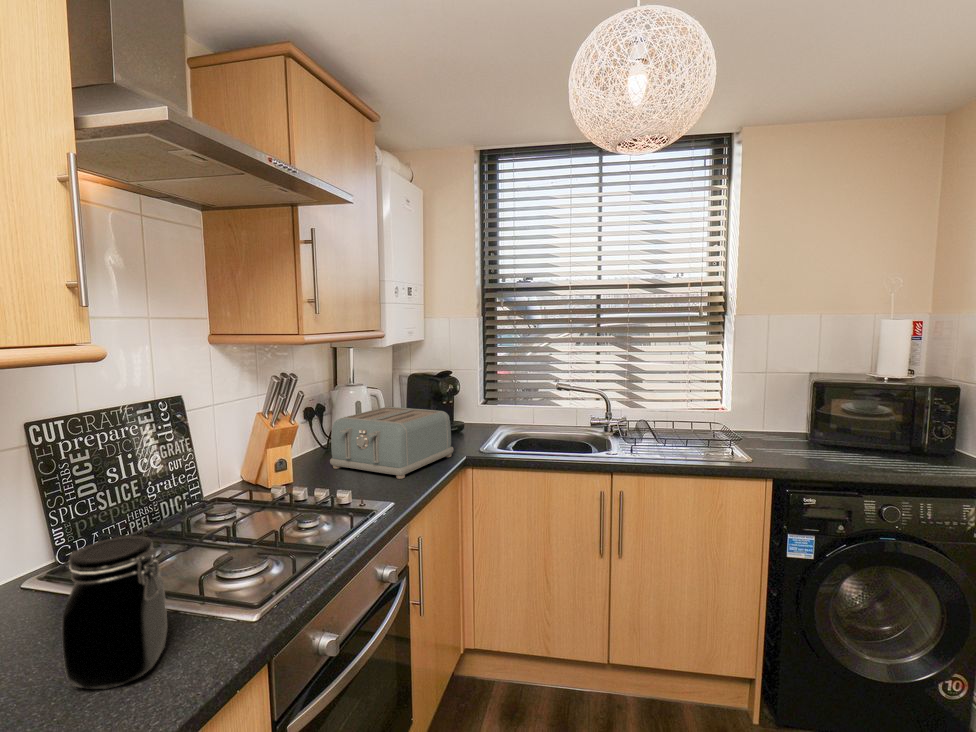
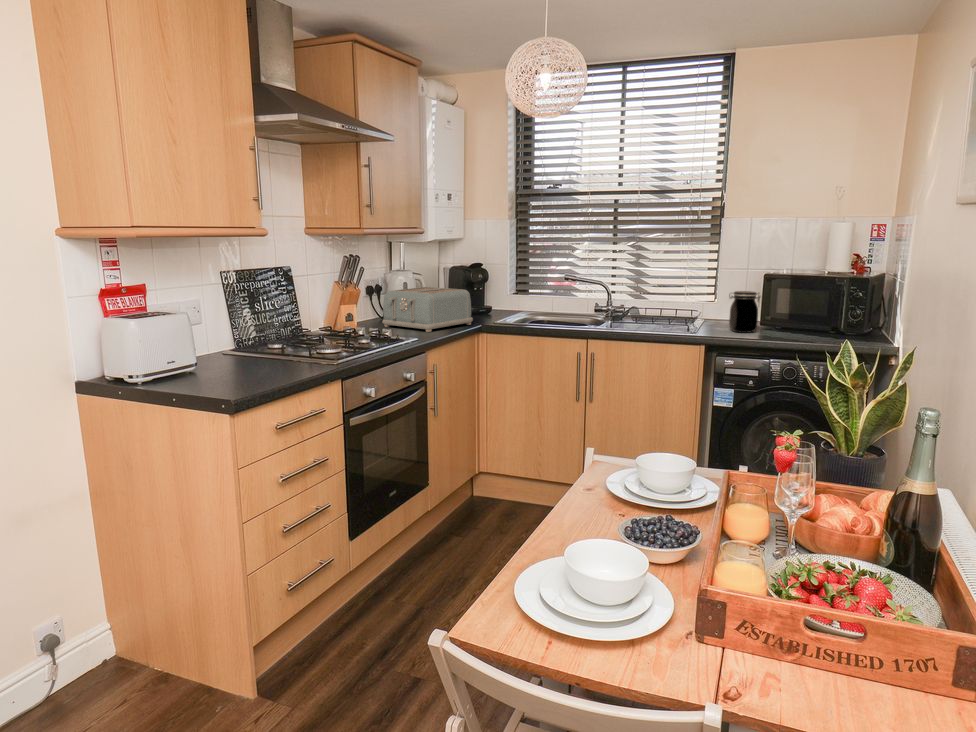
jar: present [62,536,168,689] -> present [729,291,760,333]

